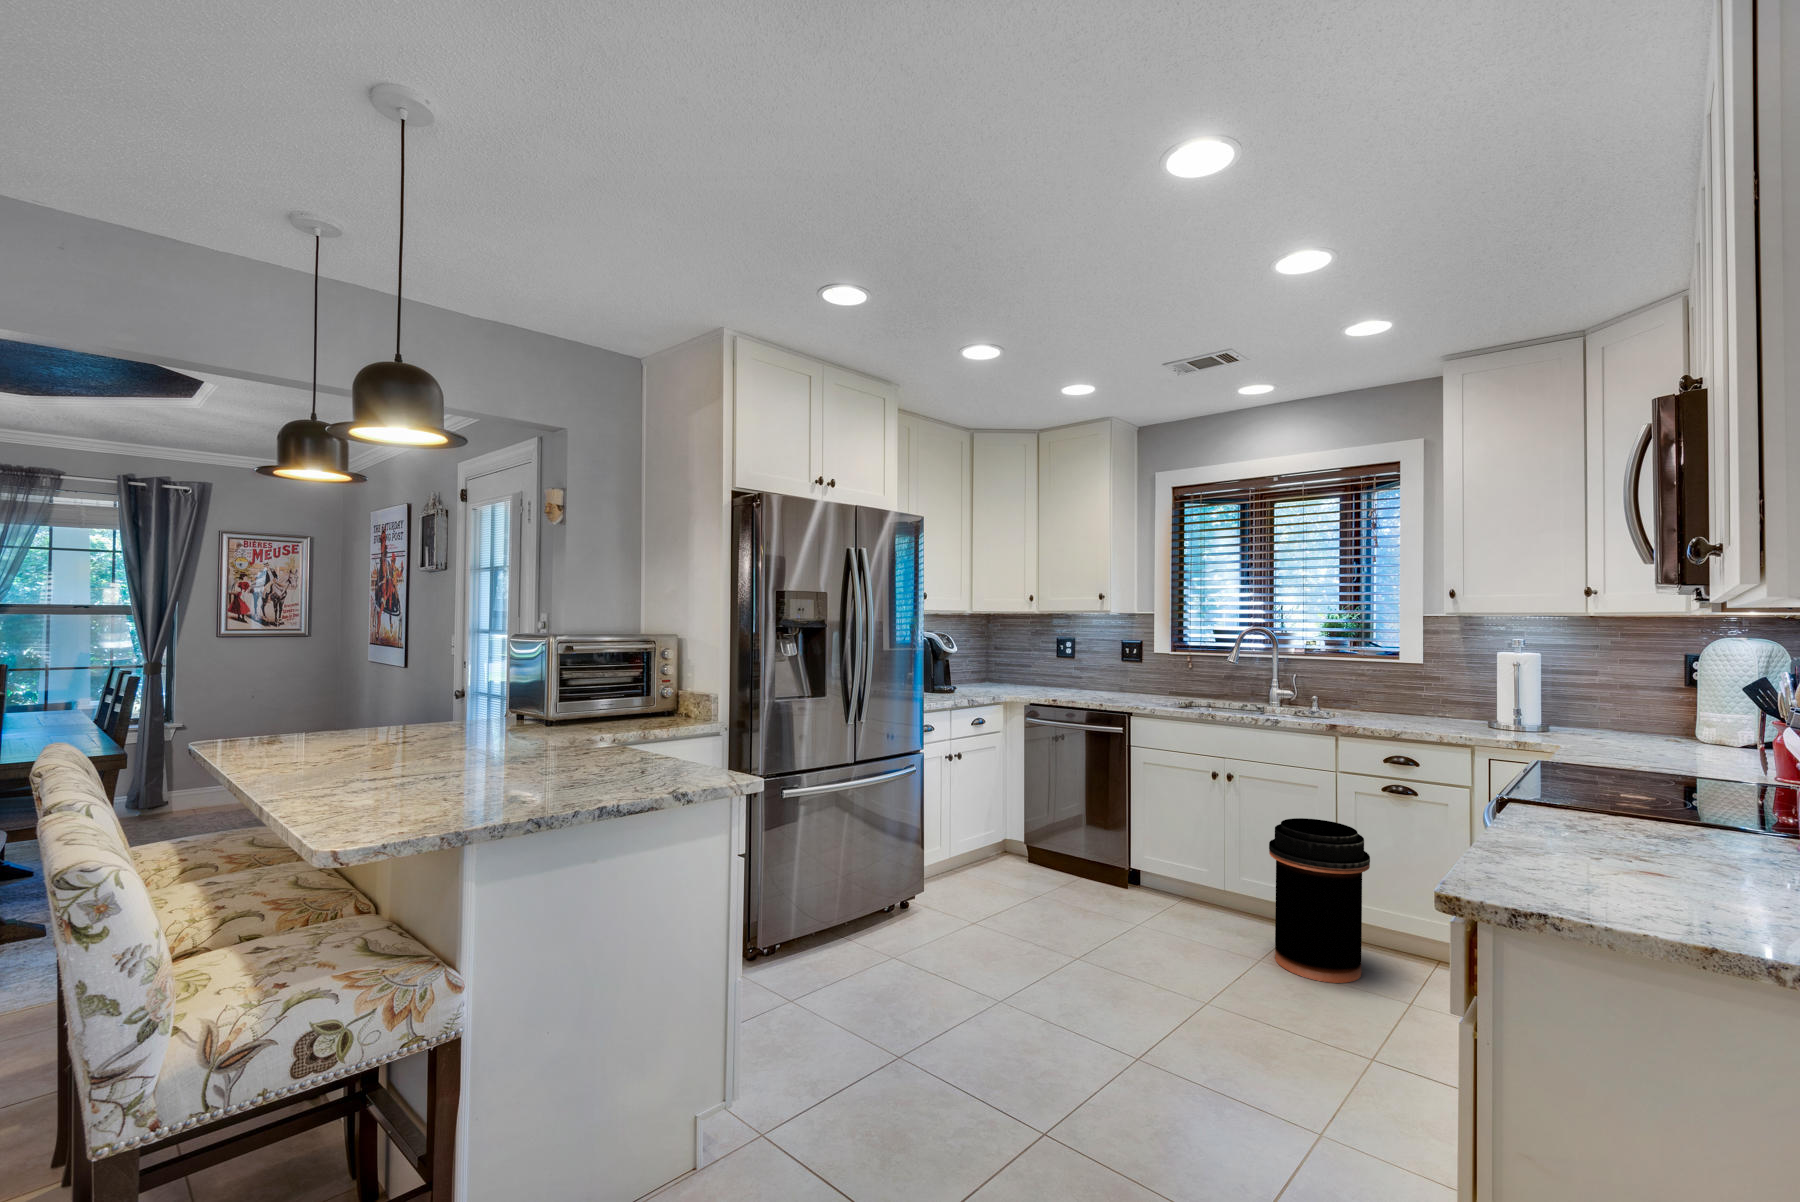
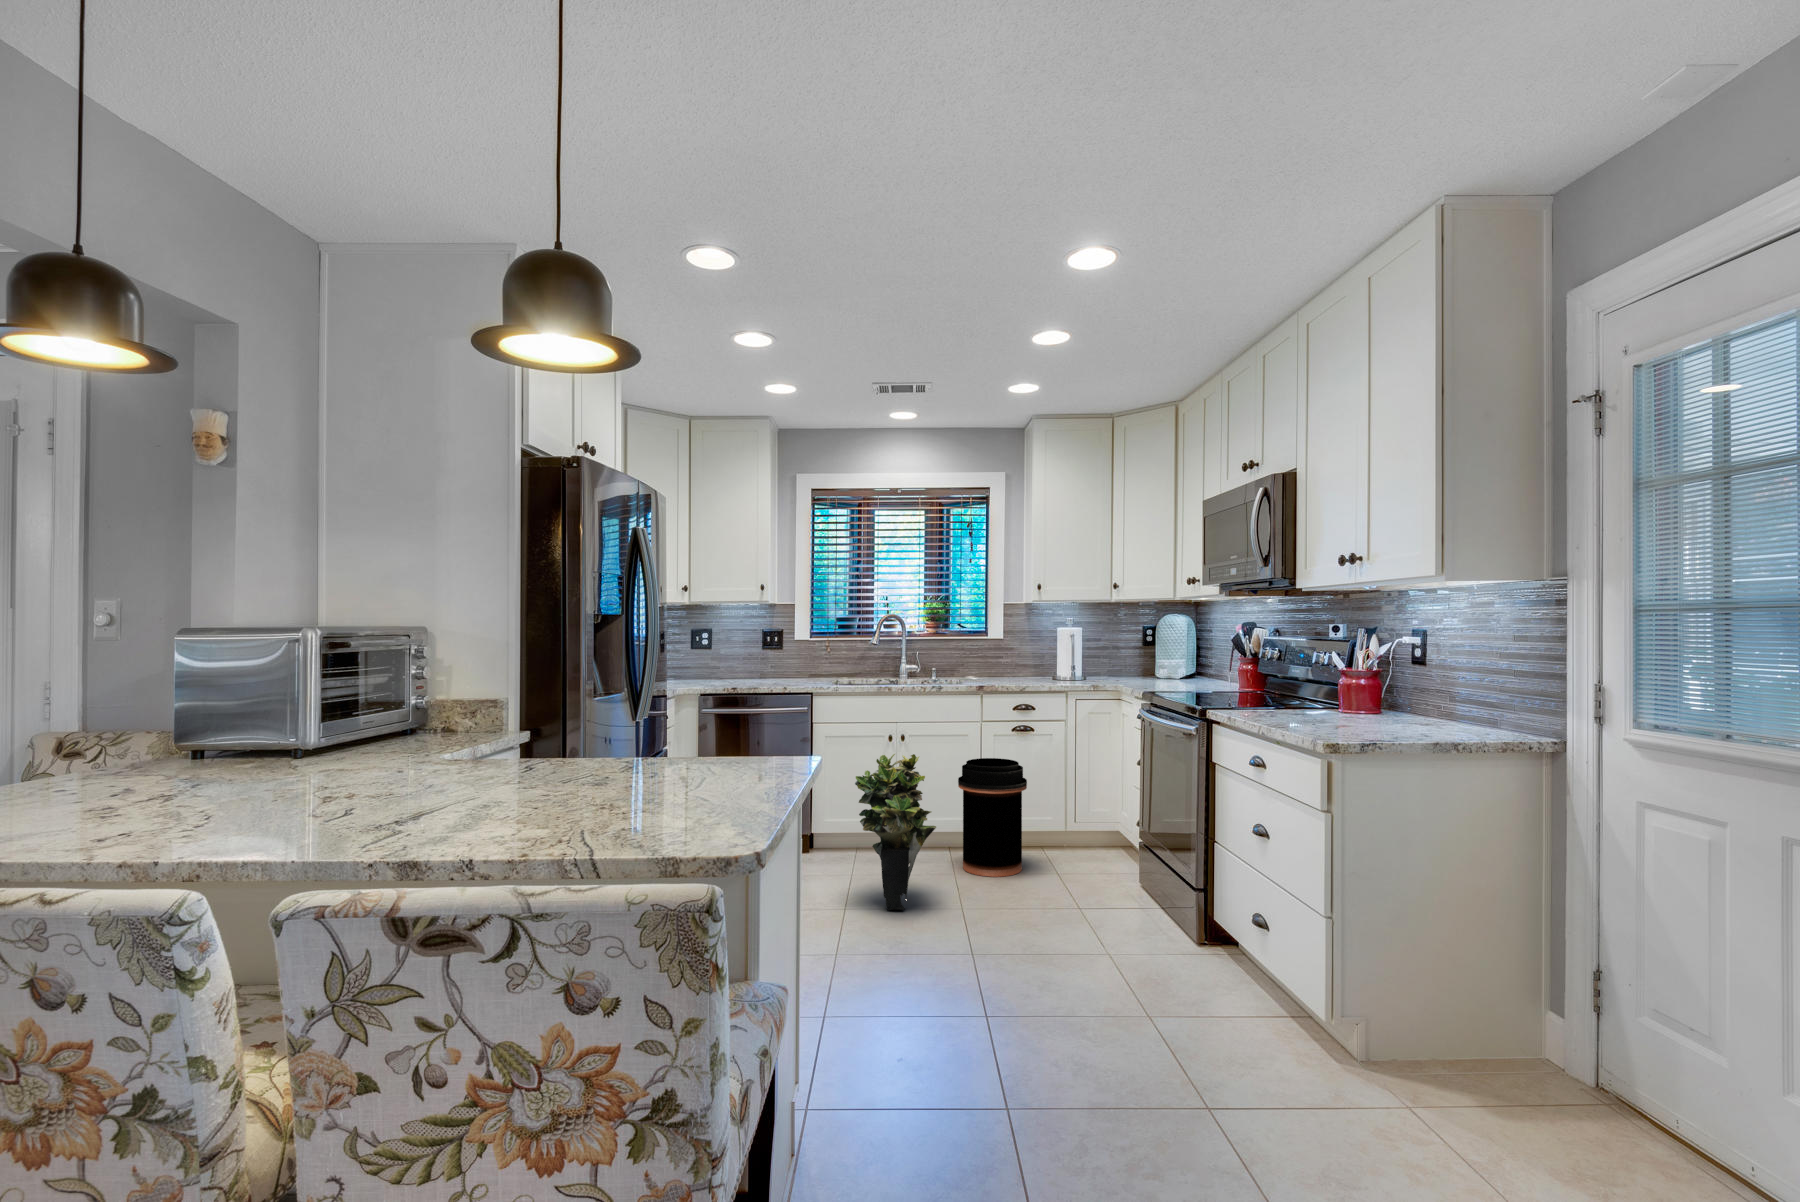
potted plant: none [1089,795,1187,981] -> present [855,754,936,911]

